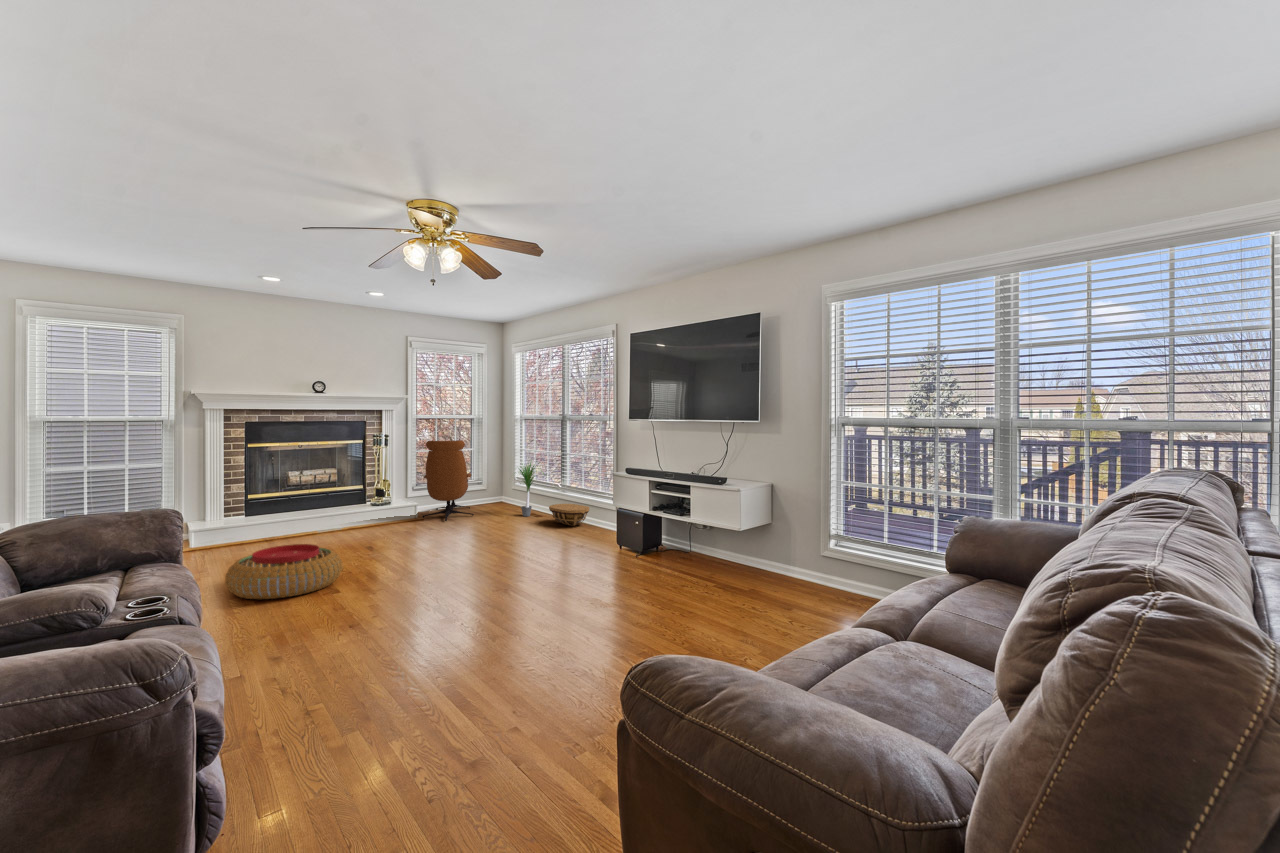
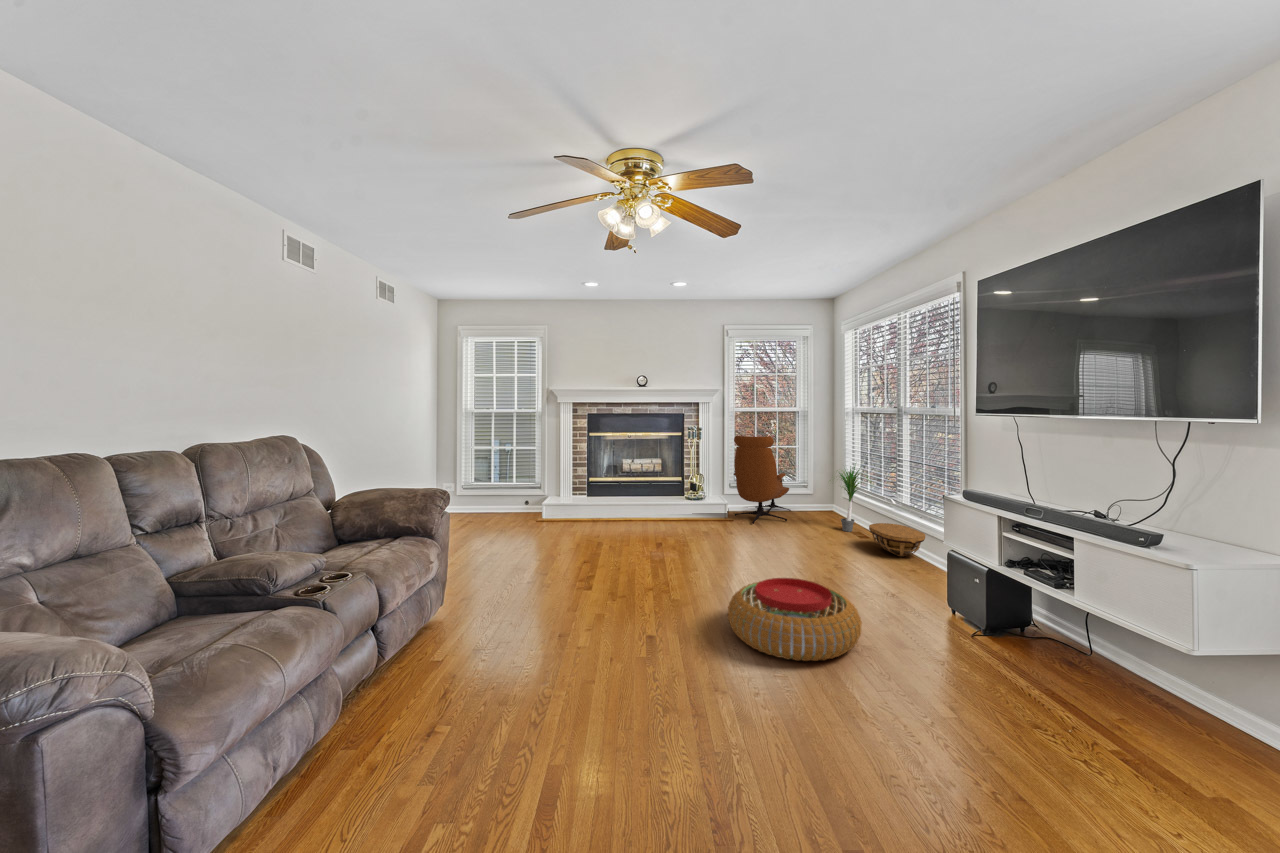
pouf: present [225,544,343,599] -> present [728,578,862,661]

